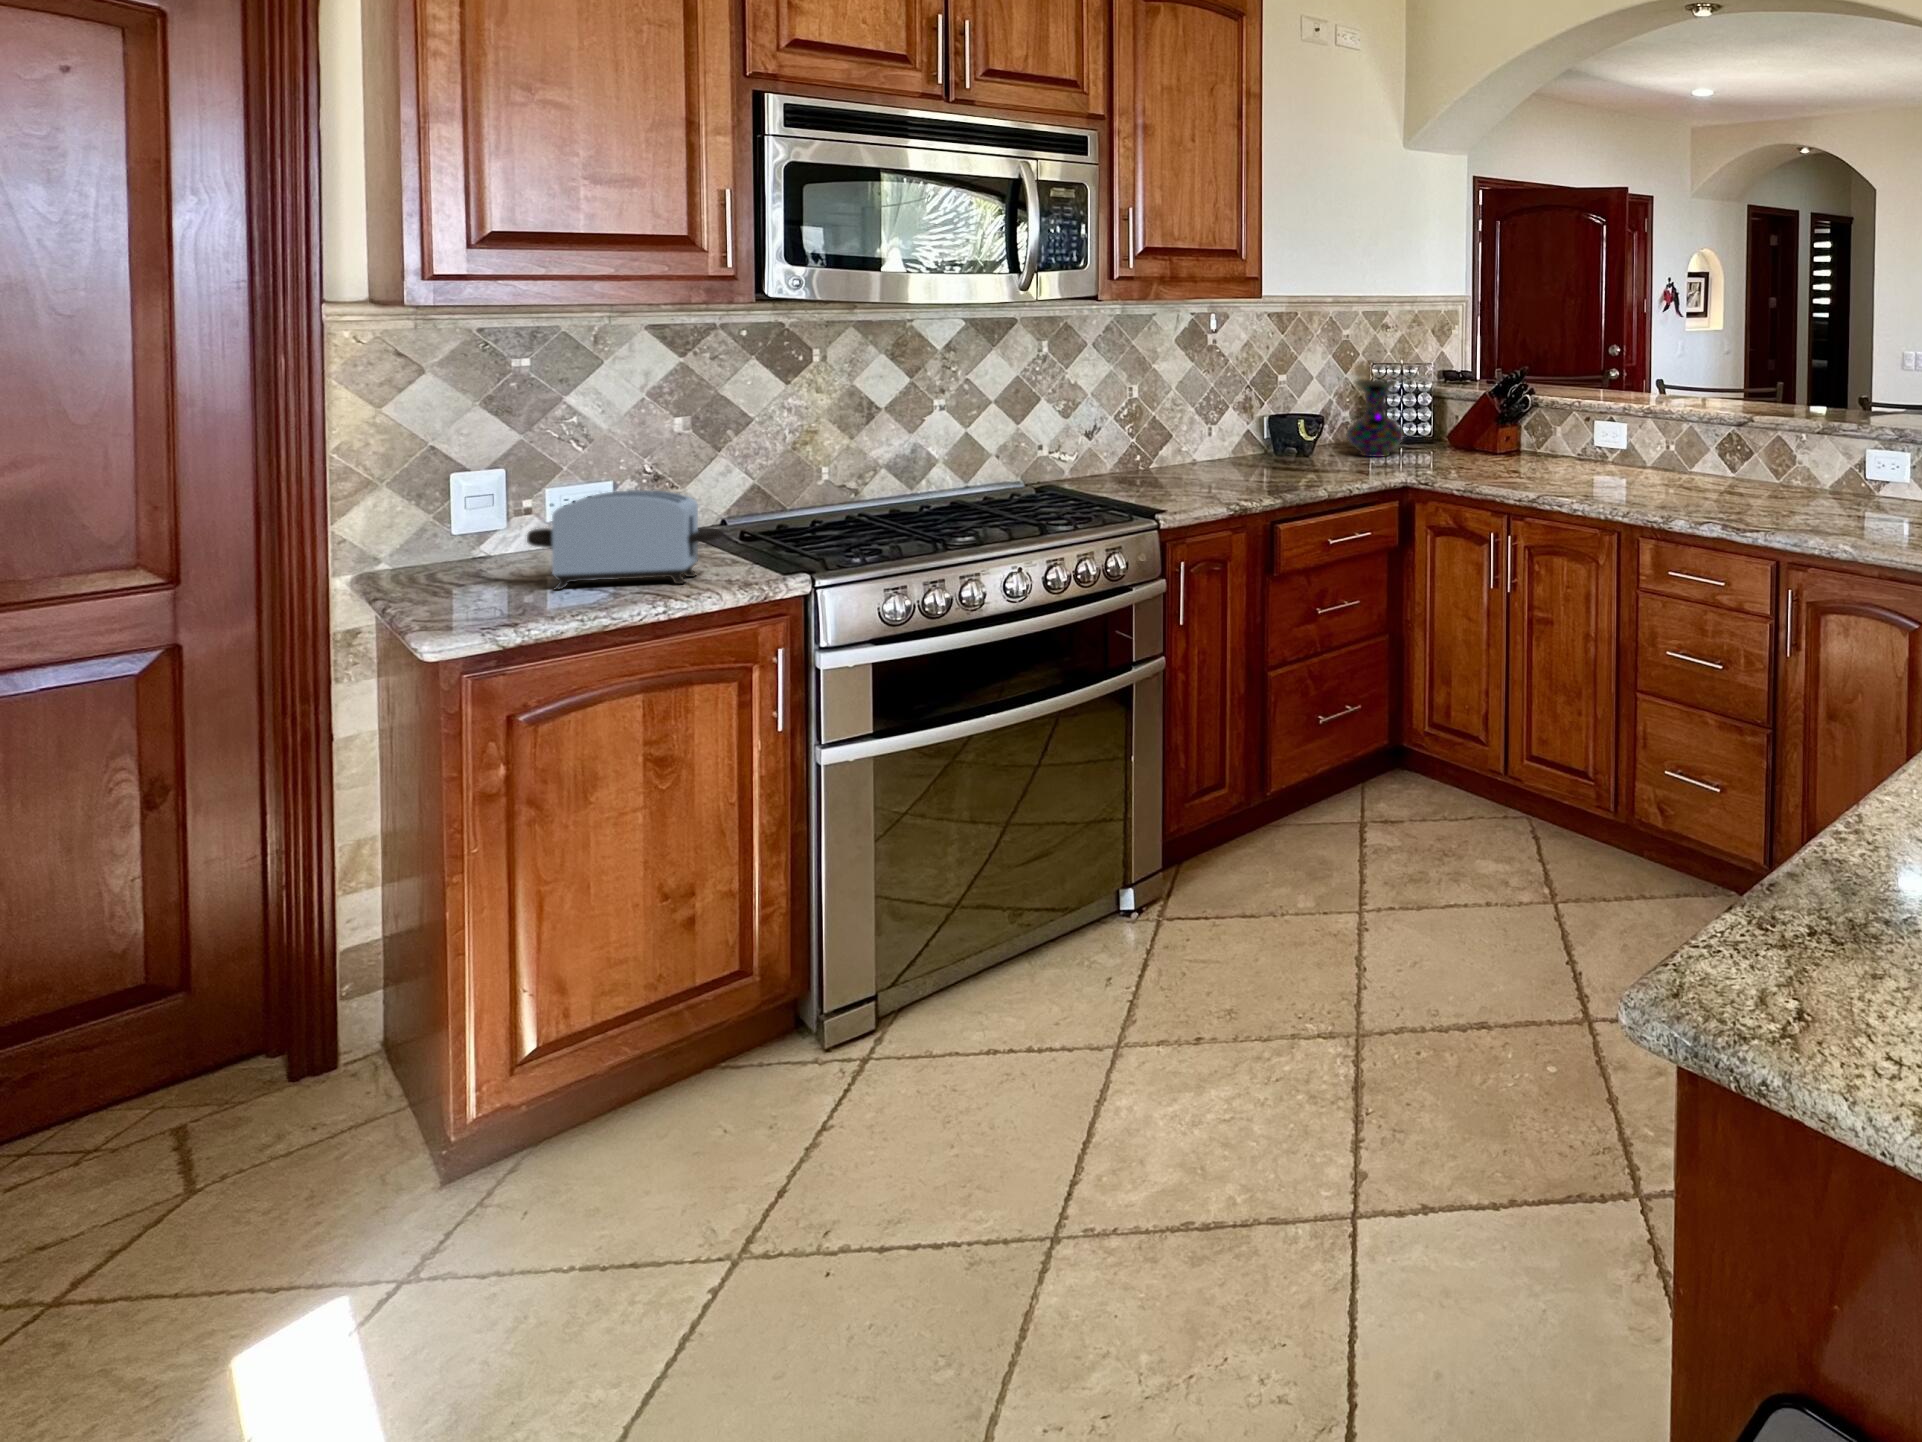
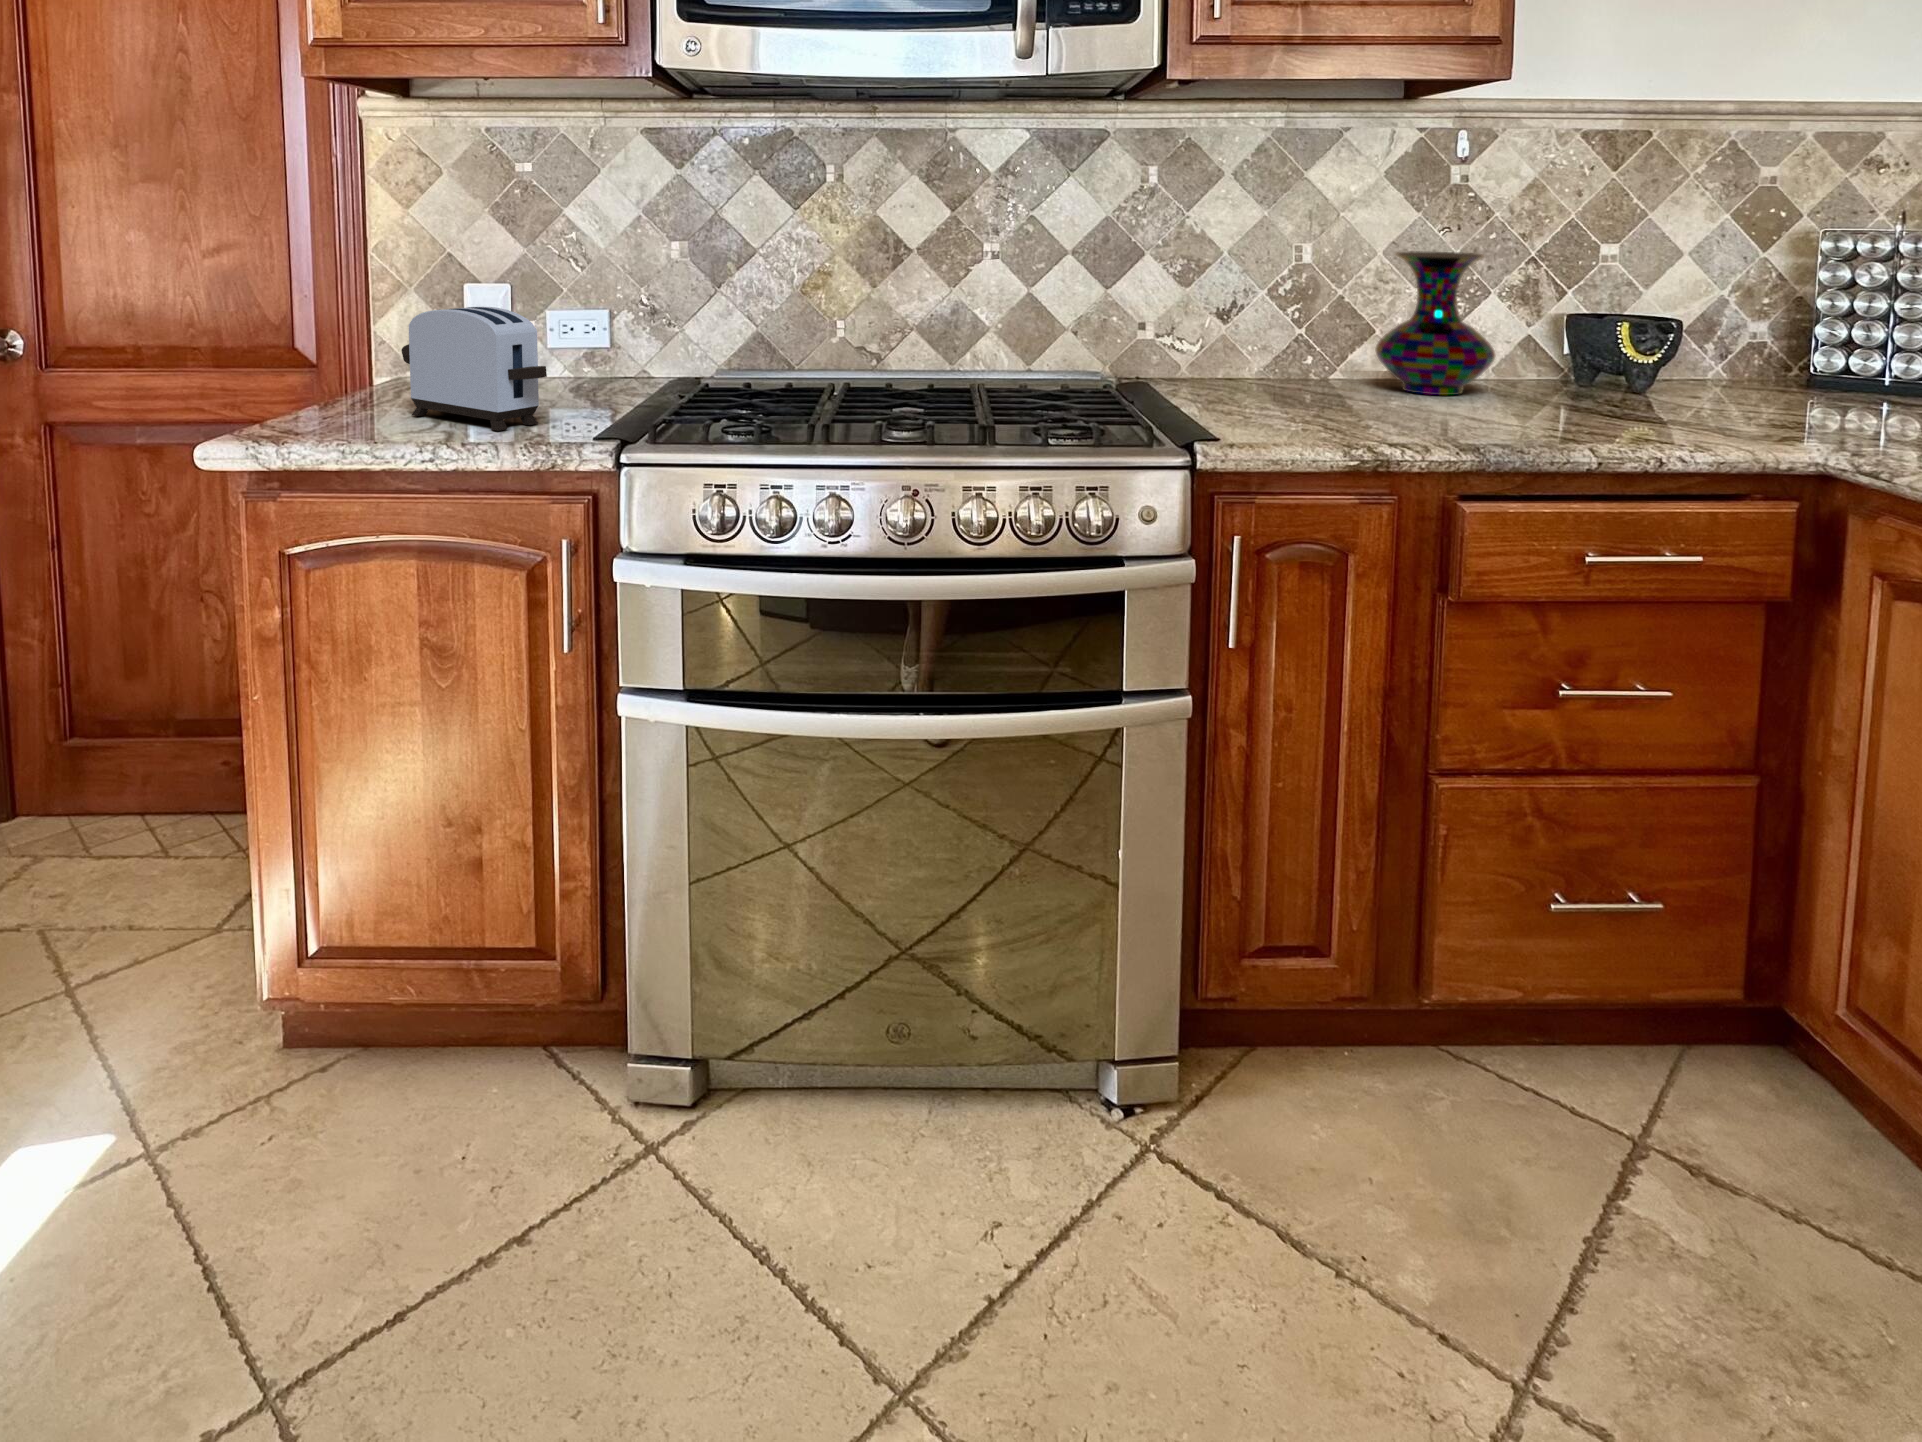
vase: present [1346,380,1404,457] -> present [1375,251,1495,395]

